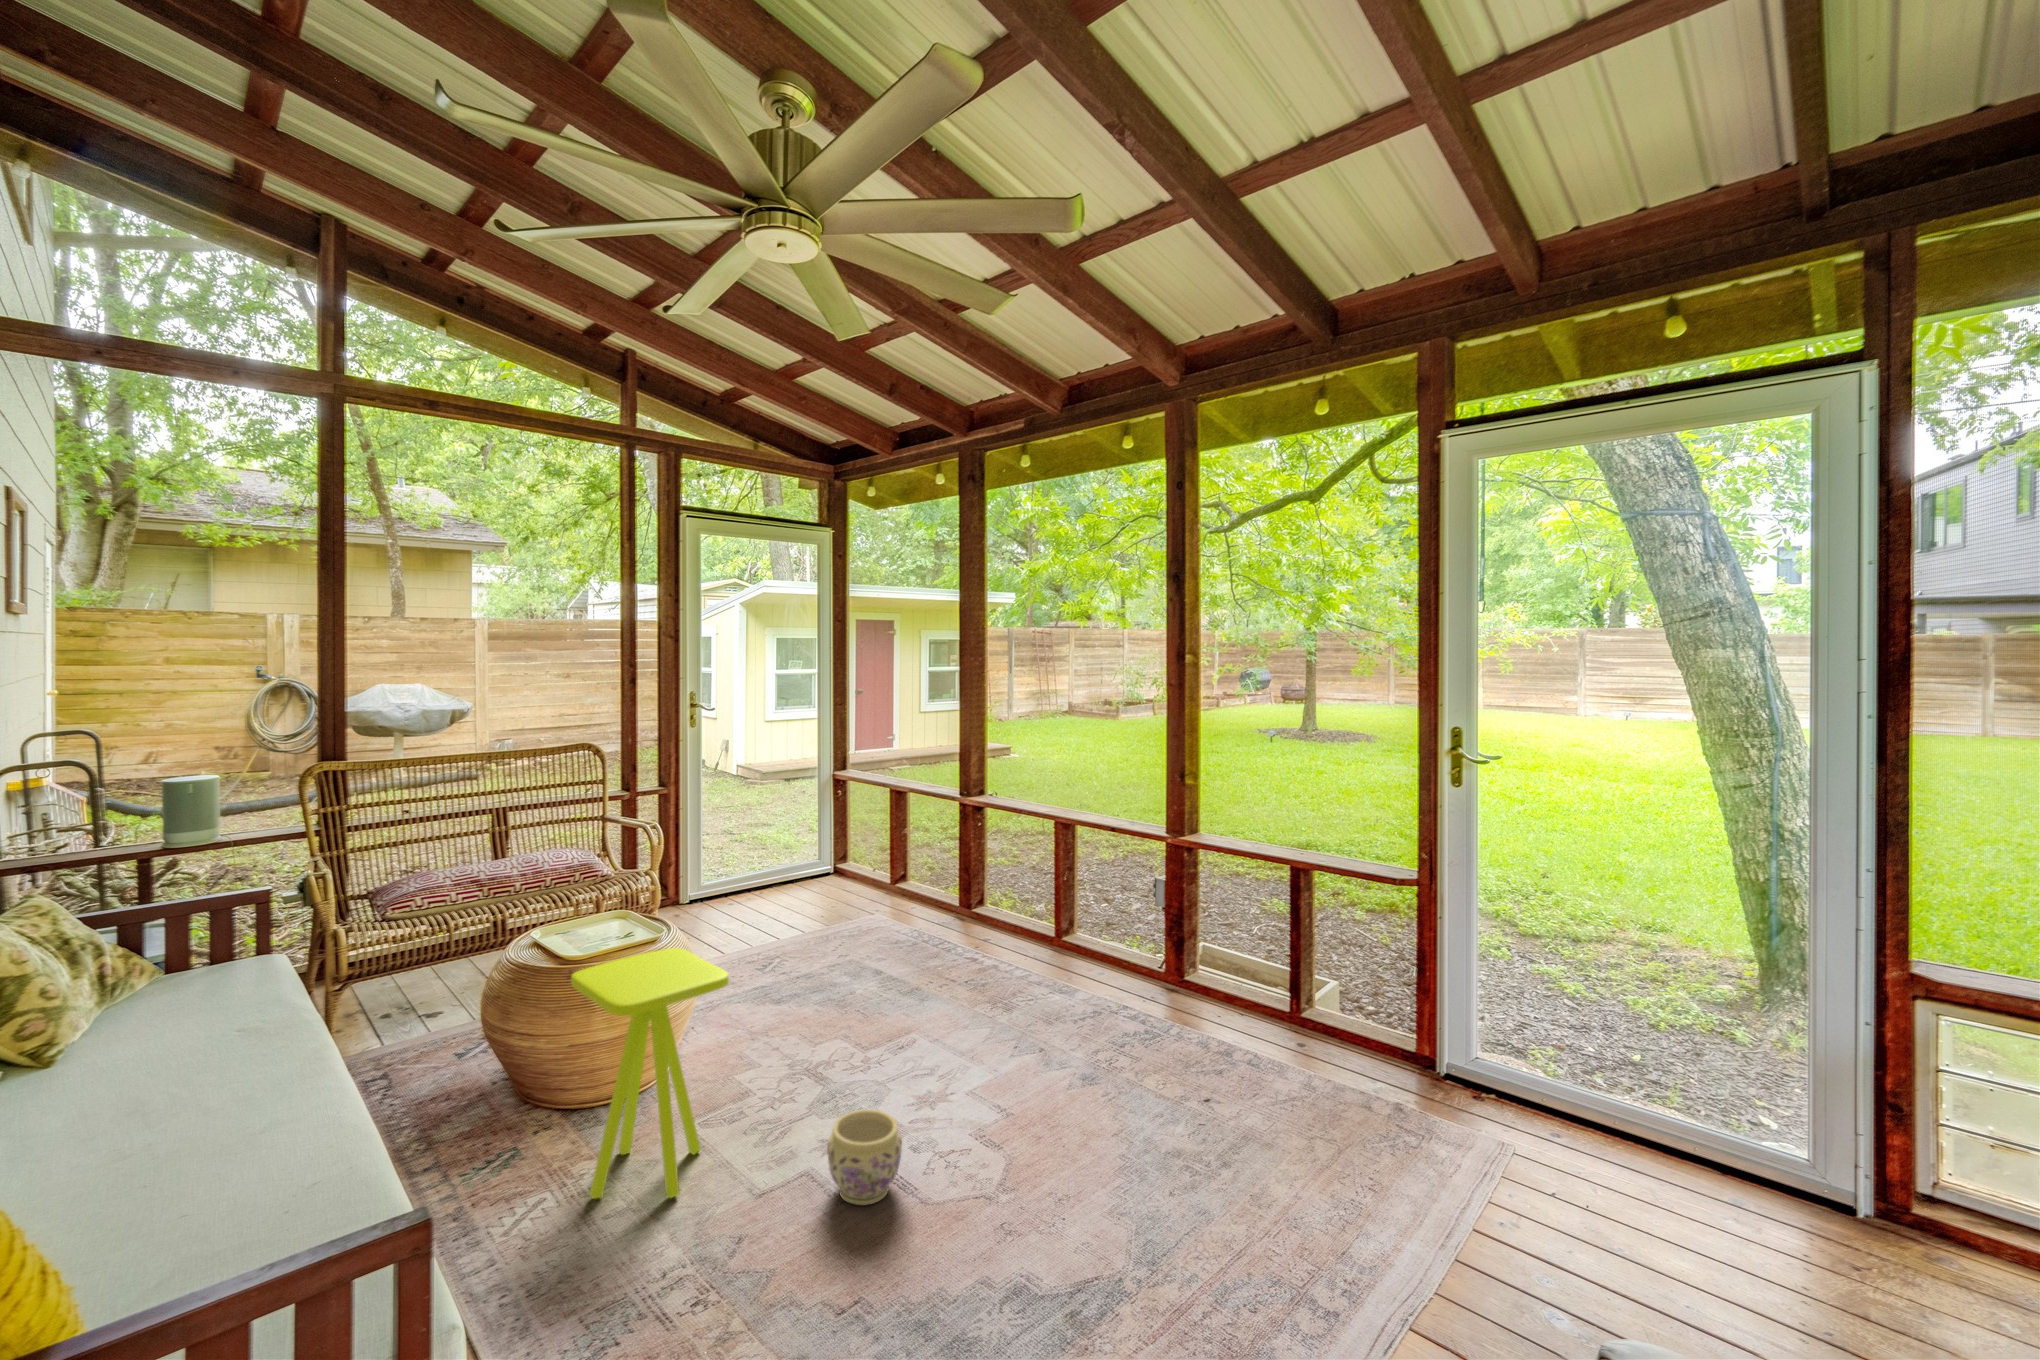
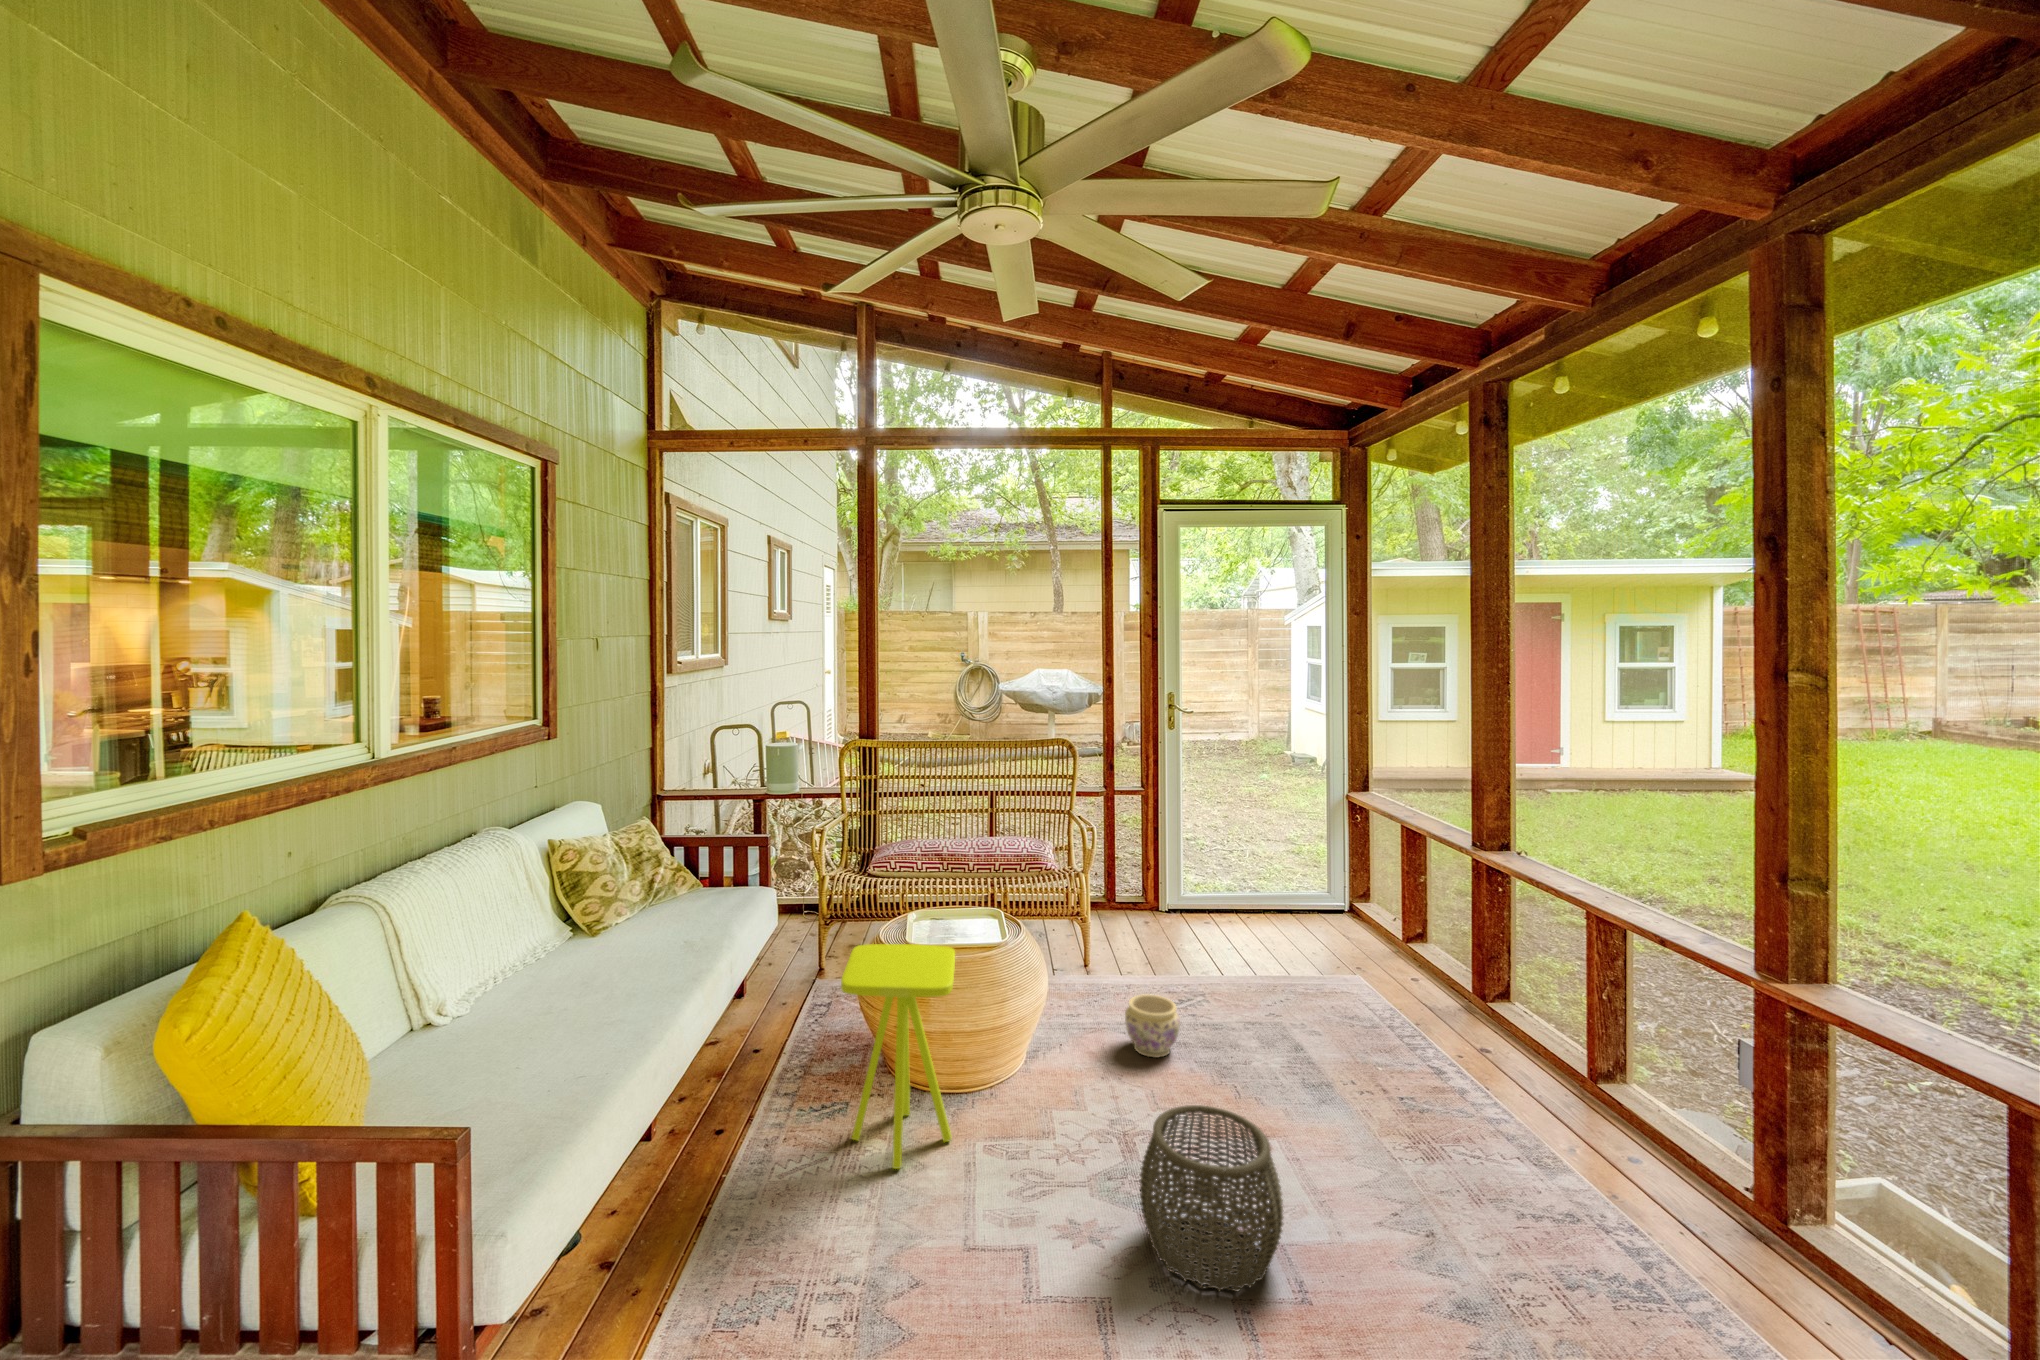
woven basket: none [918,1004,1033,1145] -> present [1140,1105,1284,1291]
planter: present [827,1109,902,1206] -> present [1125,994,1180,1058]

